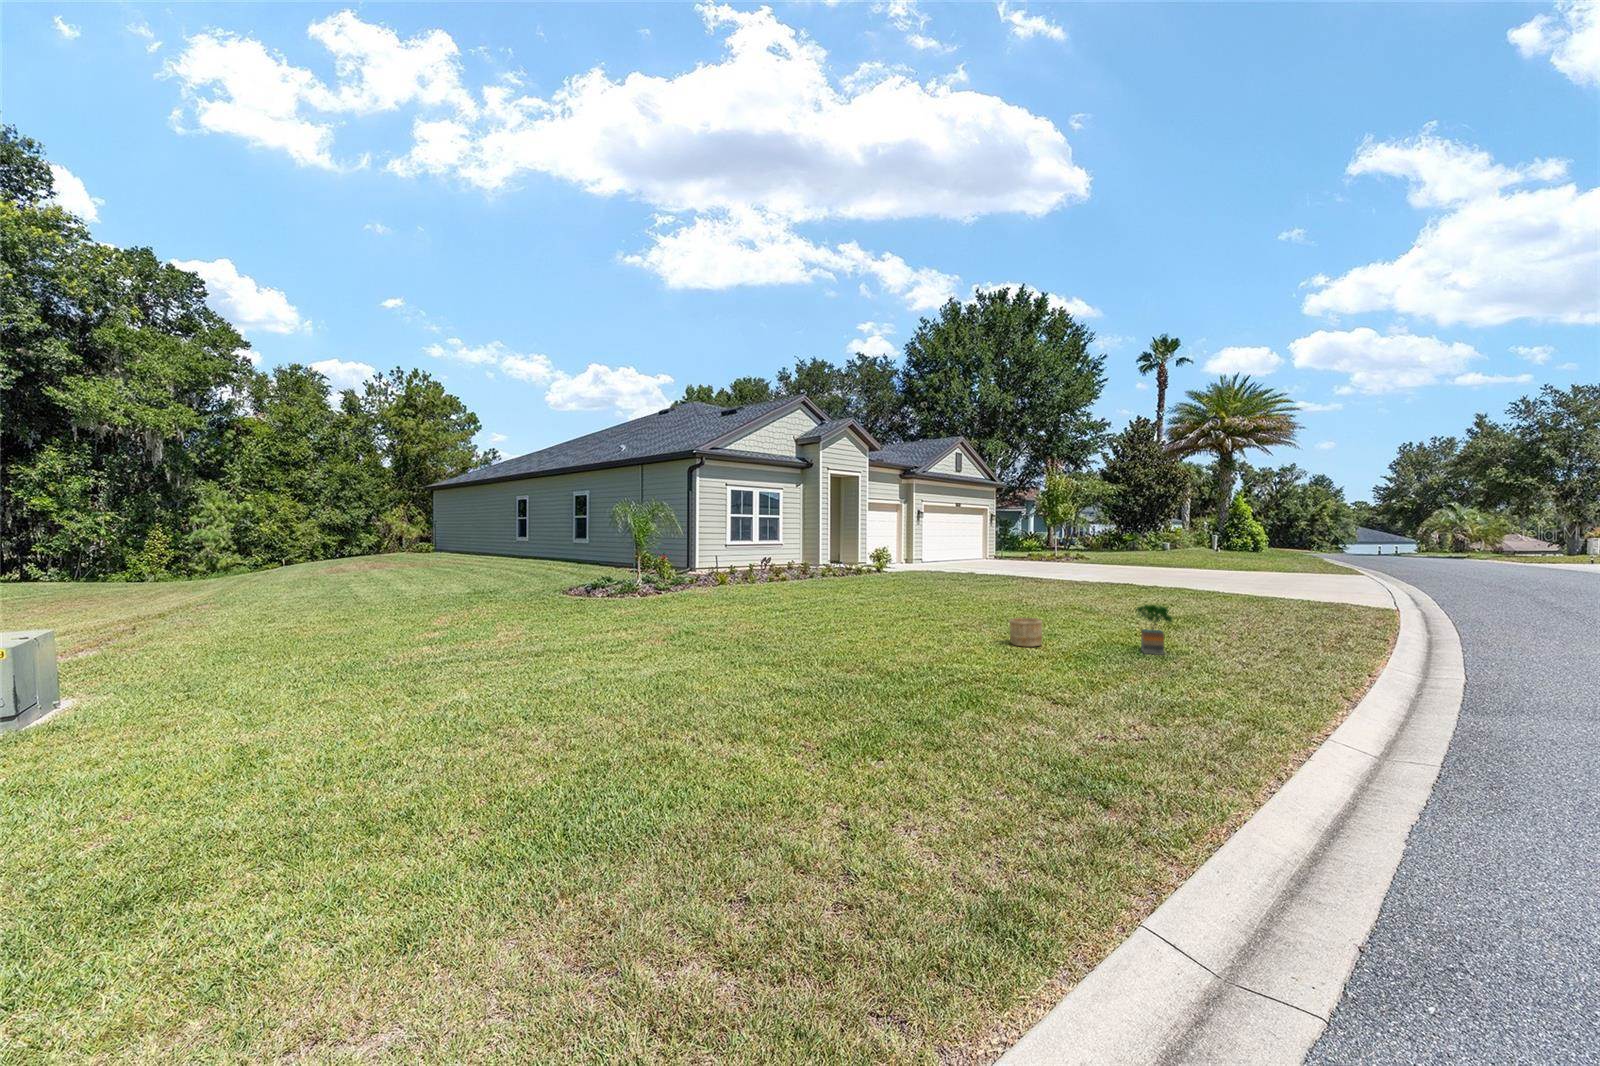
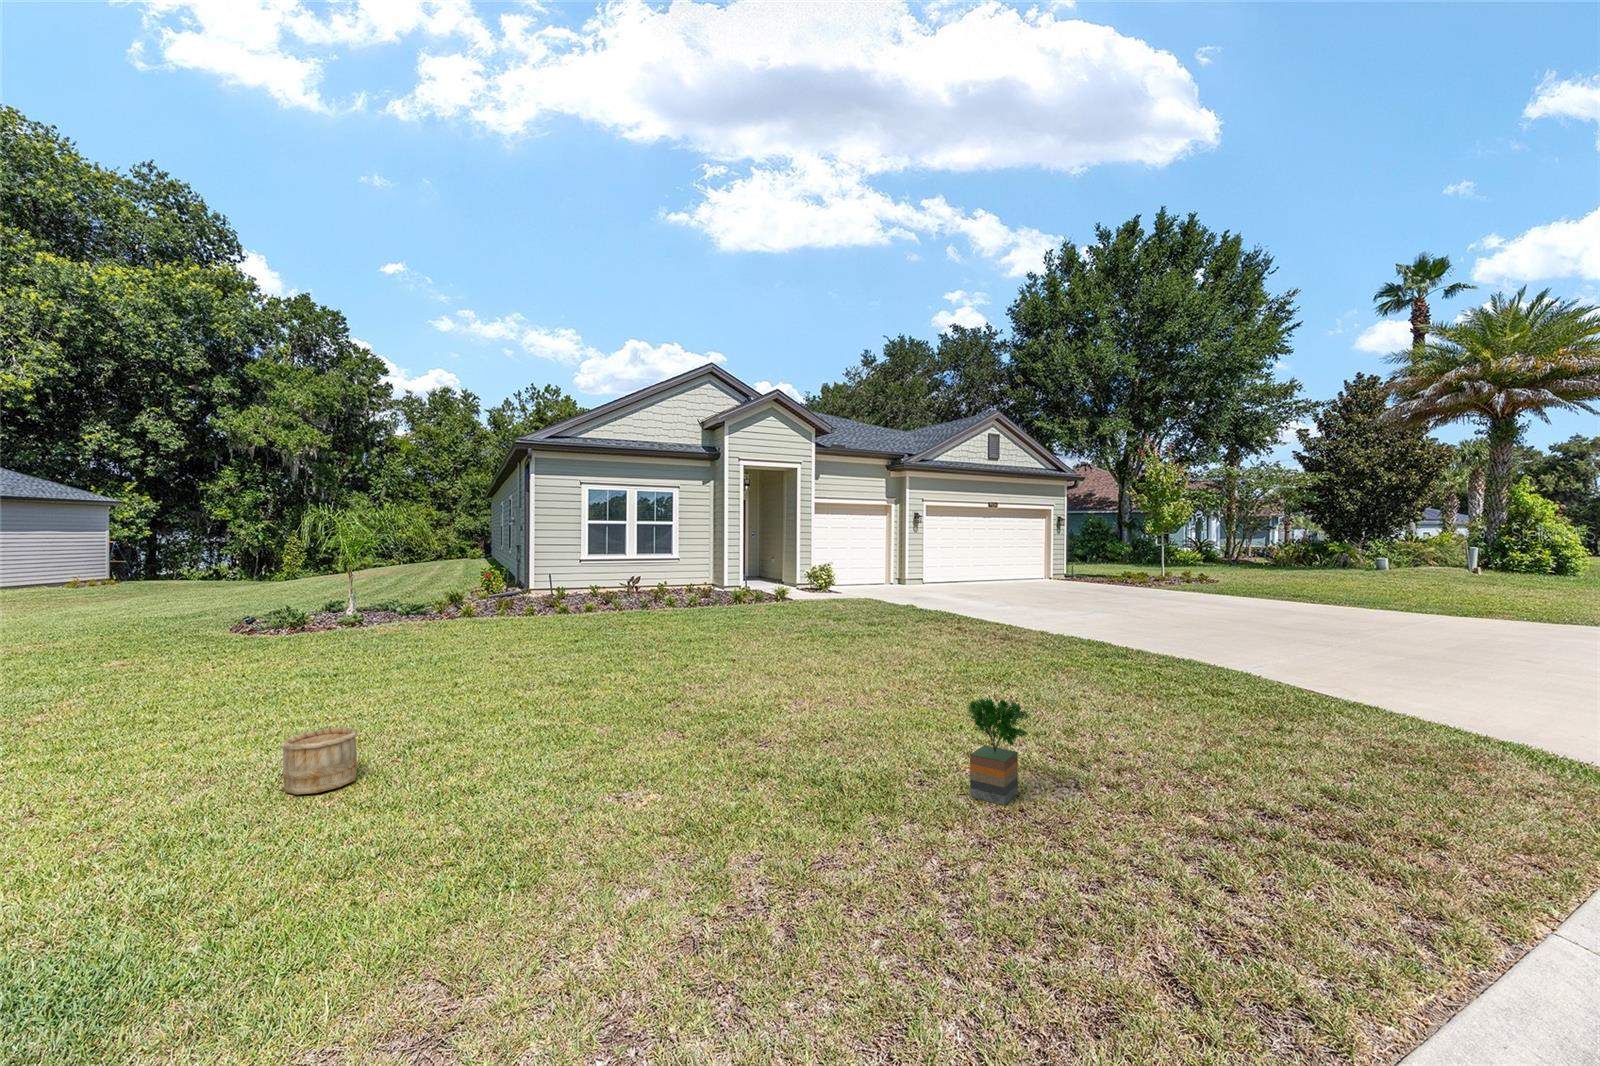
potted tree: present [1136,605,1172,655] -> present [967,698,1029,806]

